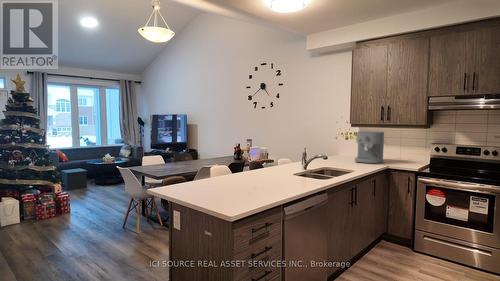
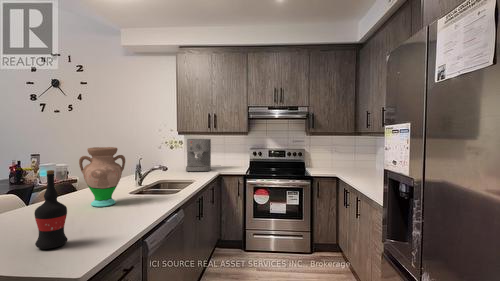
vase: none [251,136,283,182] -> present [79,147,125,207]
wine bottle: none [206,150,224,202] -> present [34,170,68,249]

